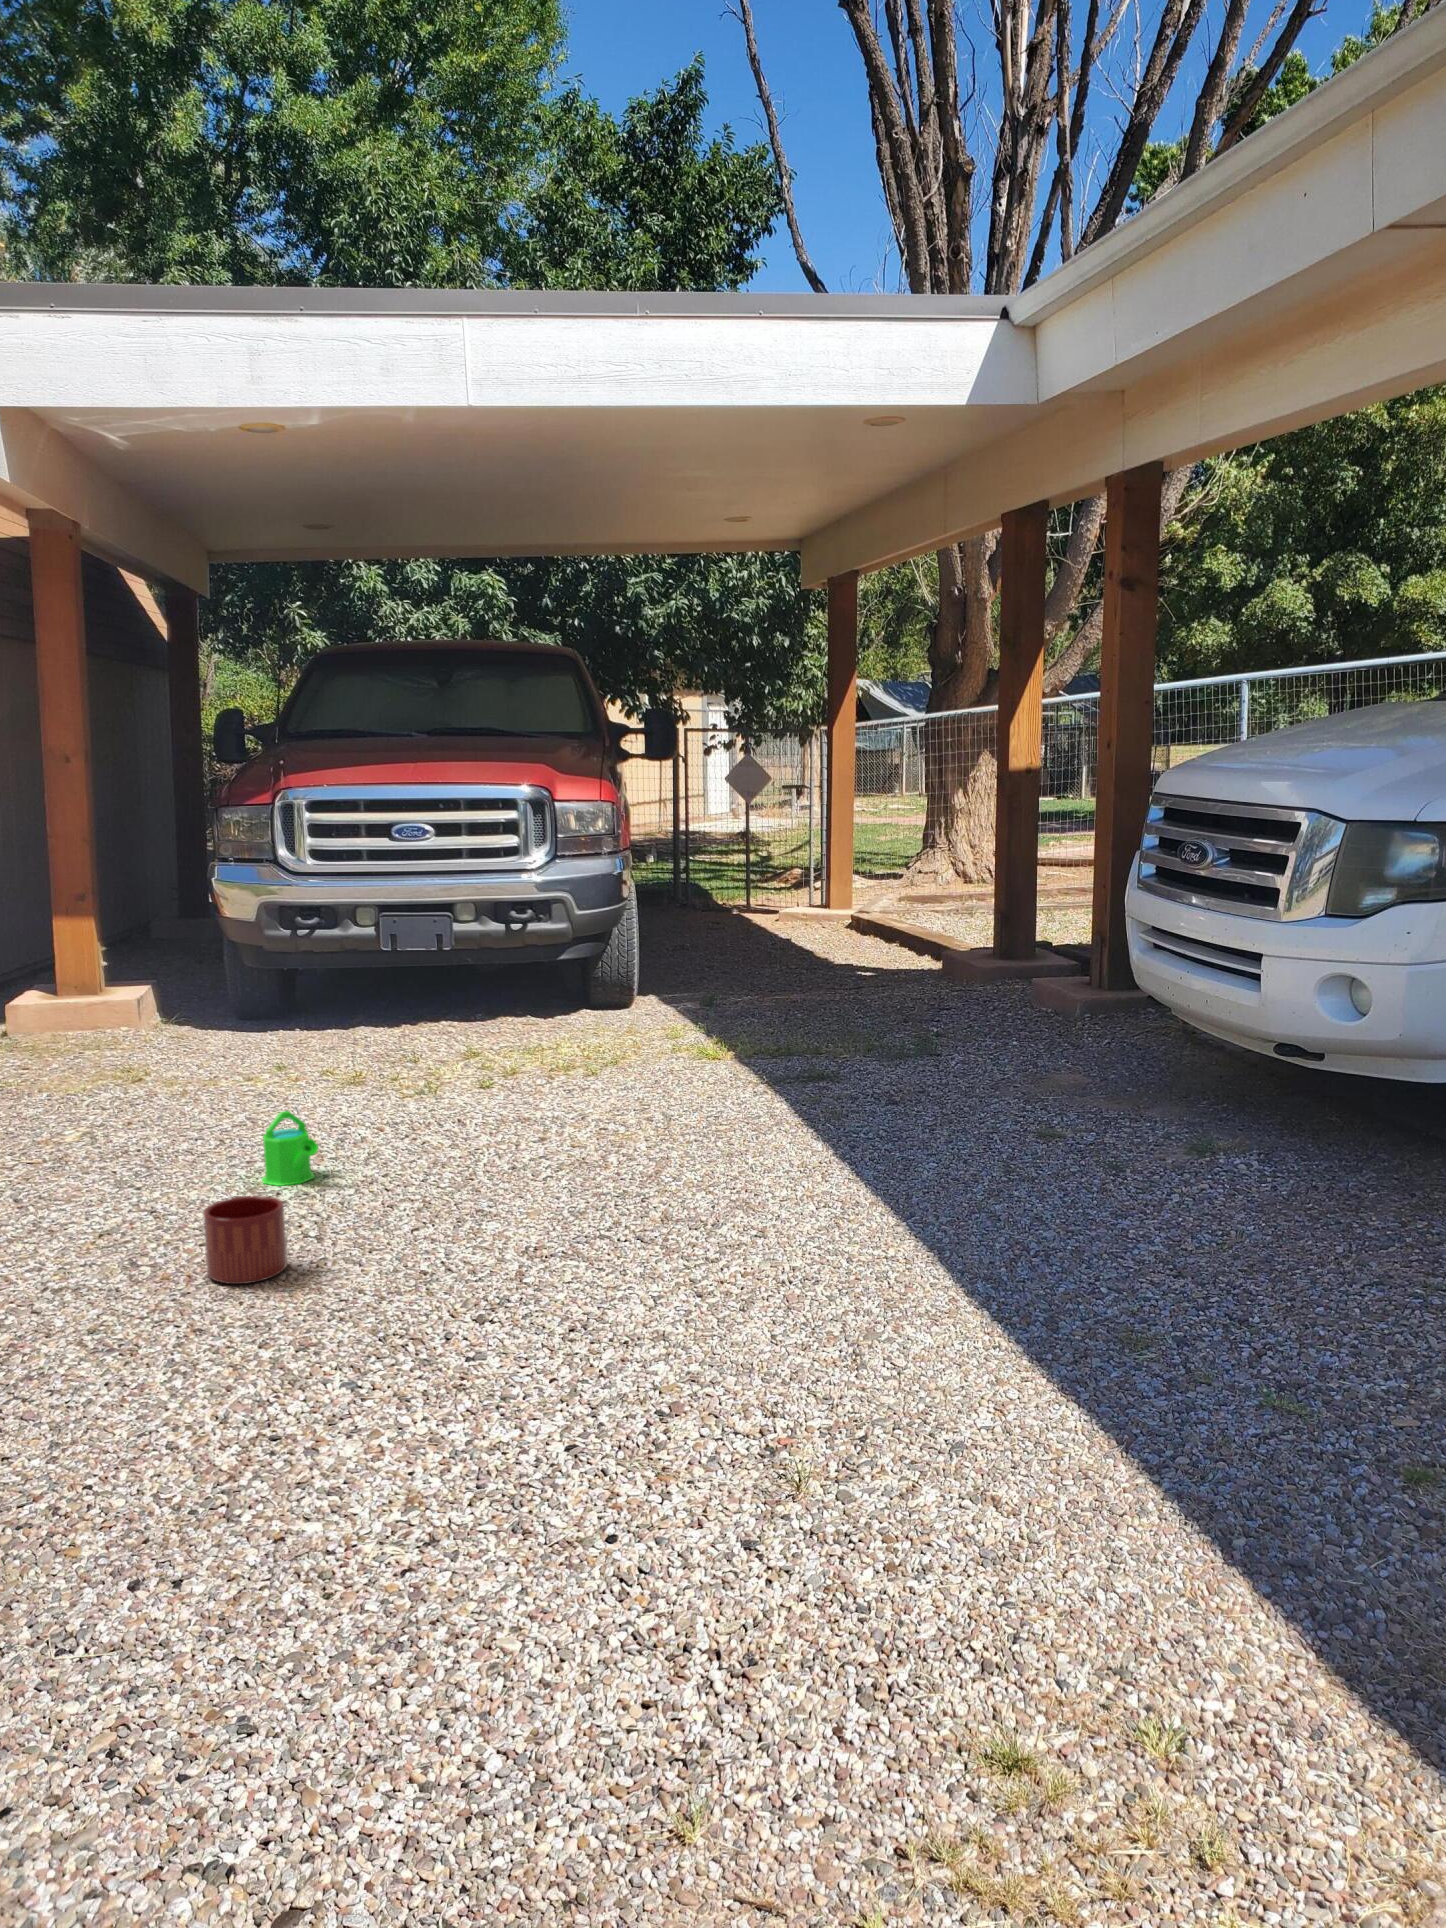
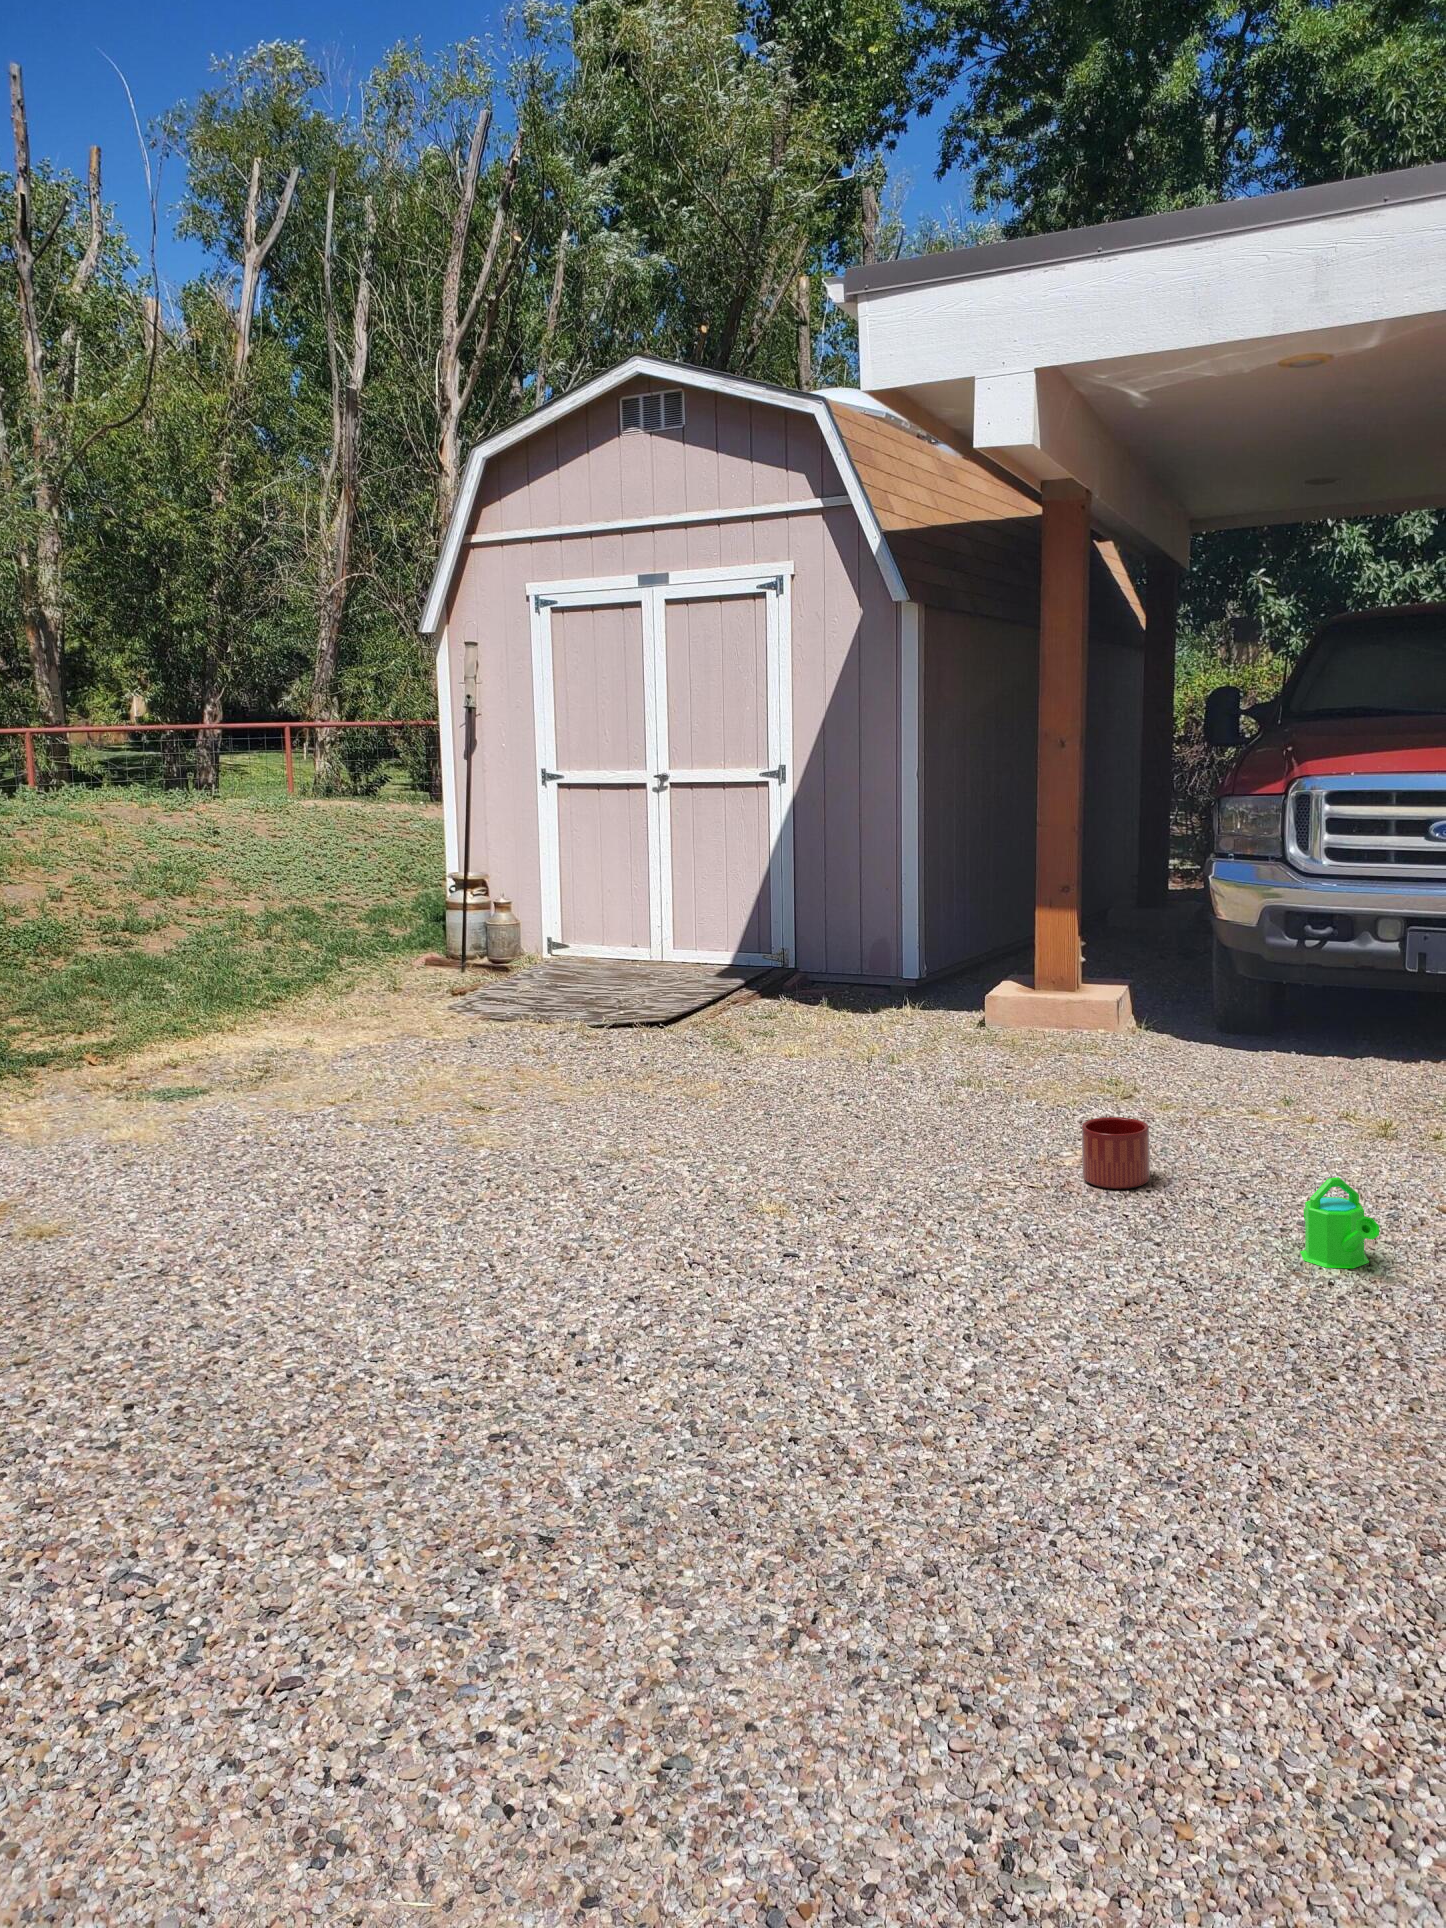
planter: present [203,1196,287,1284] -> present [1082,1117,1150,1189]

